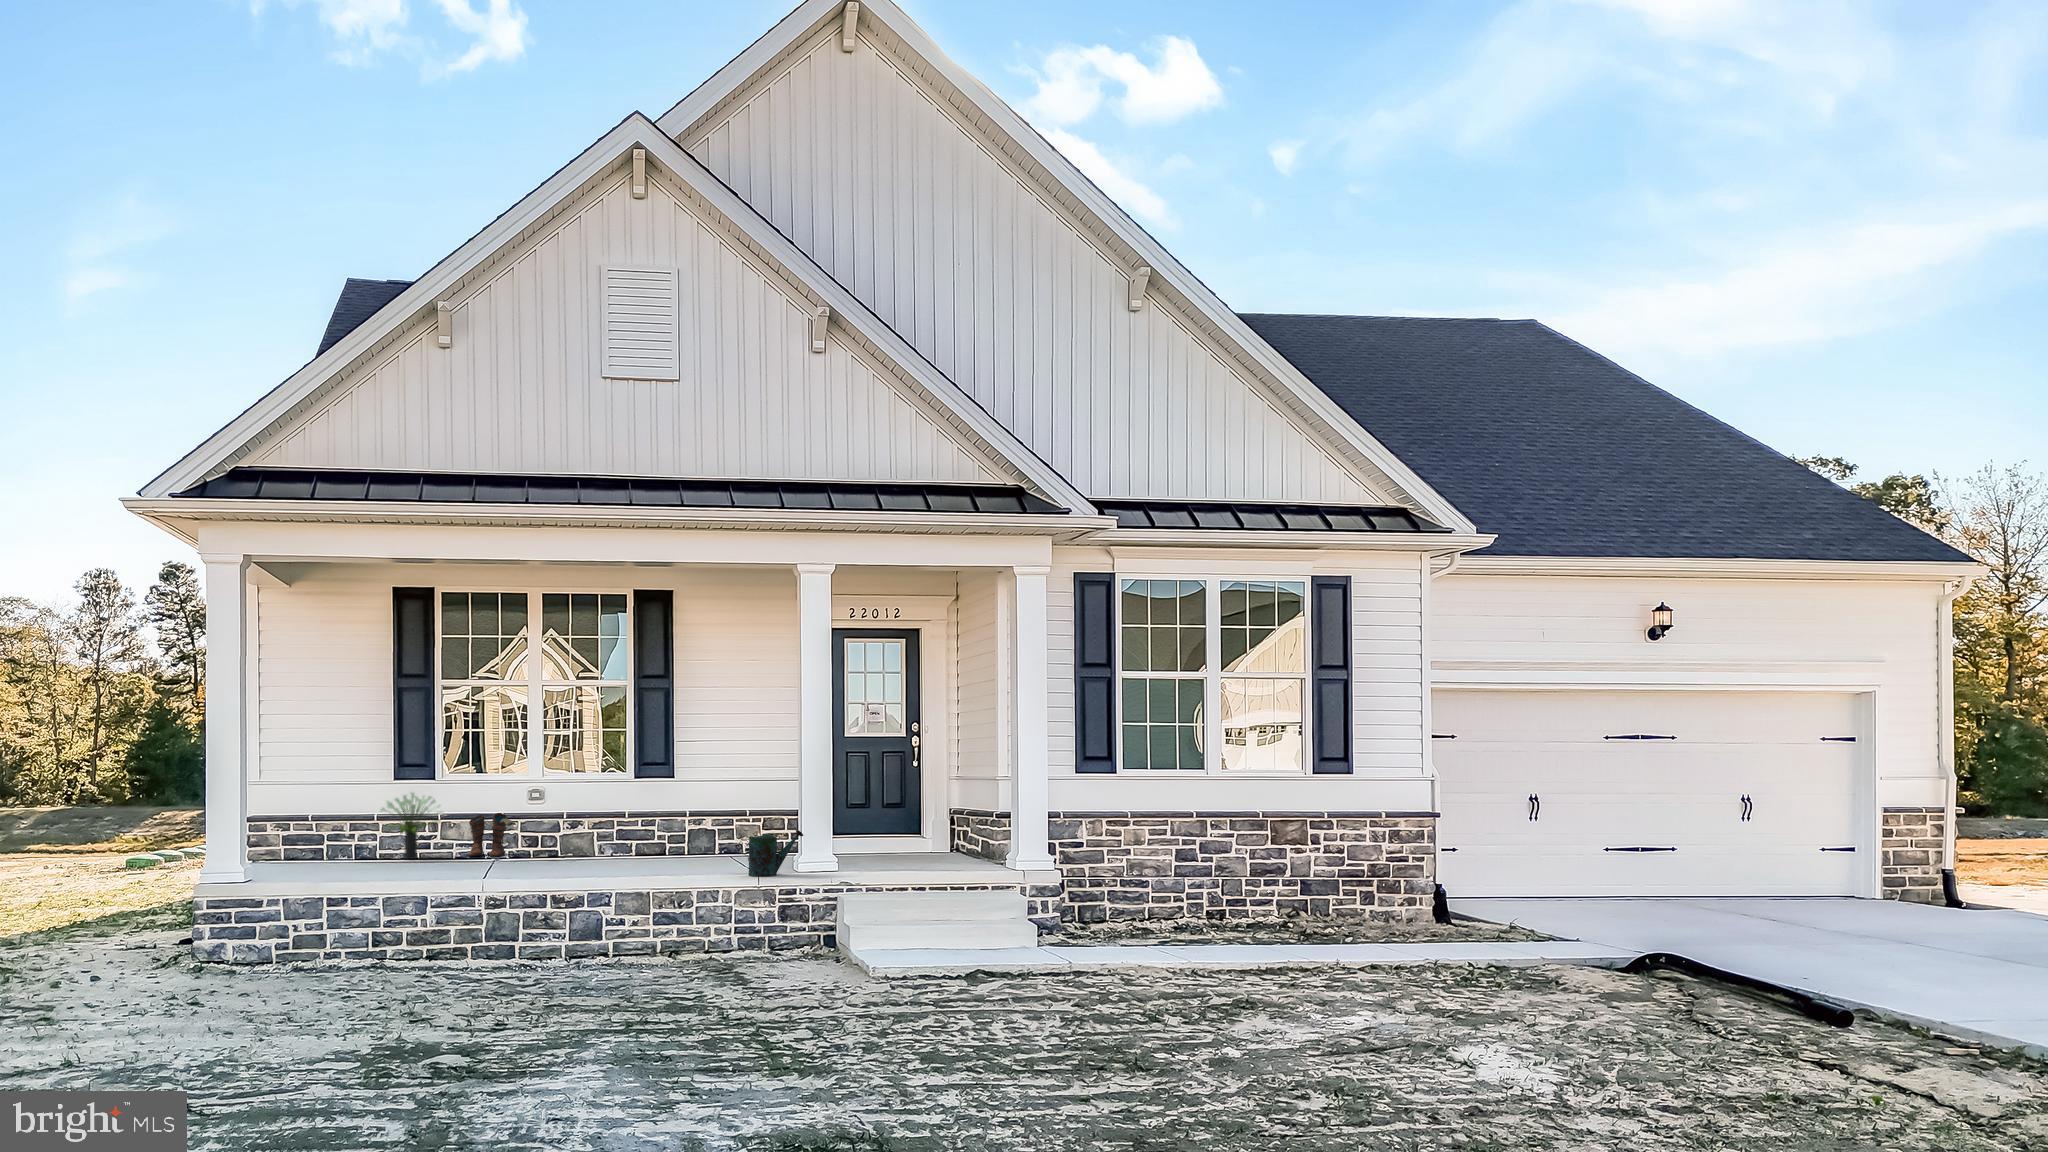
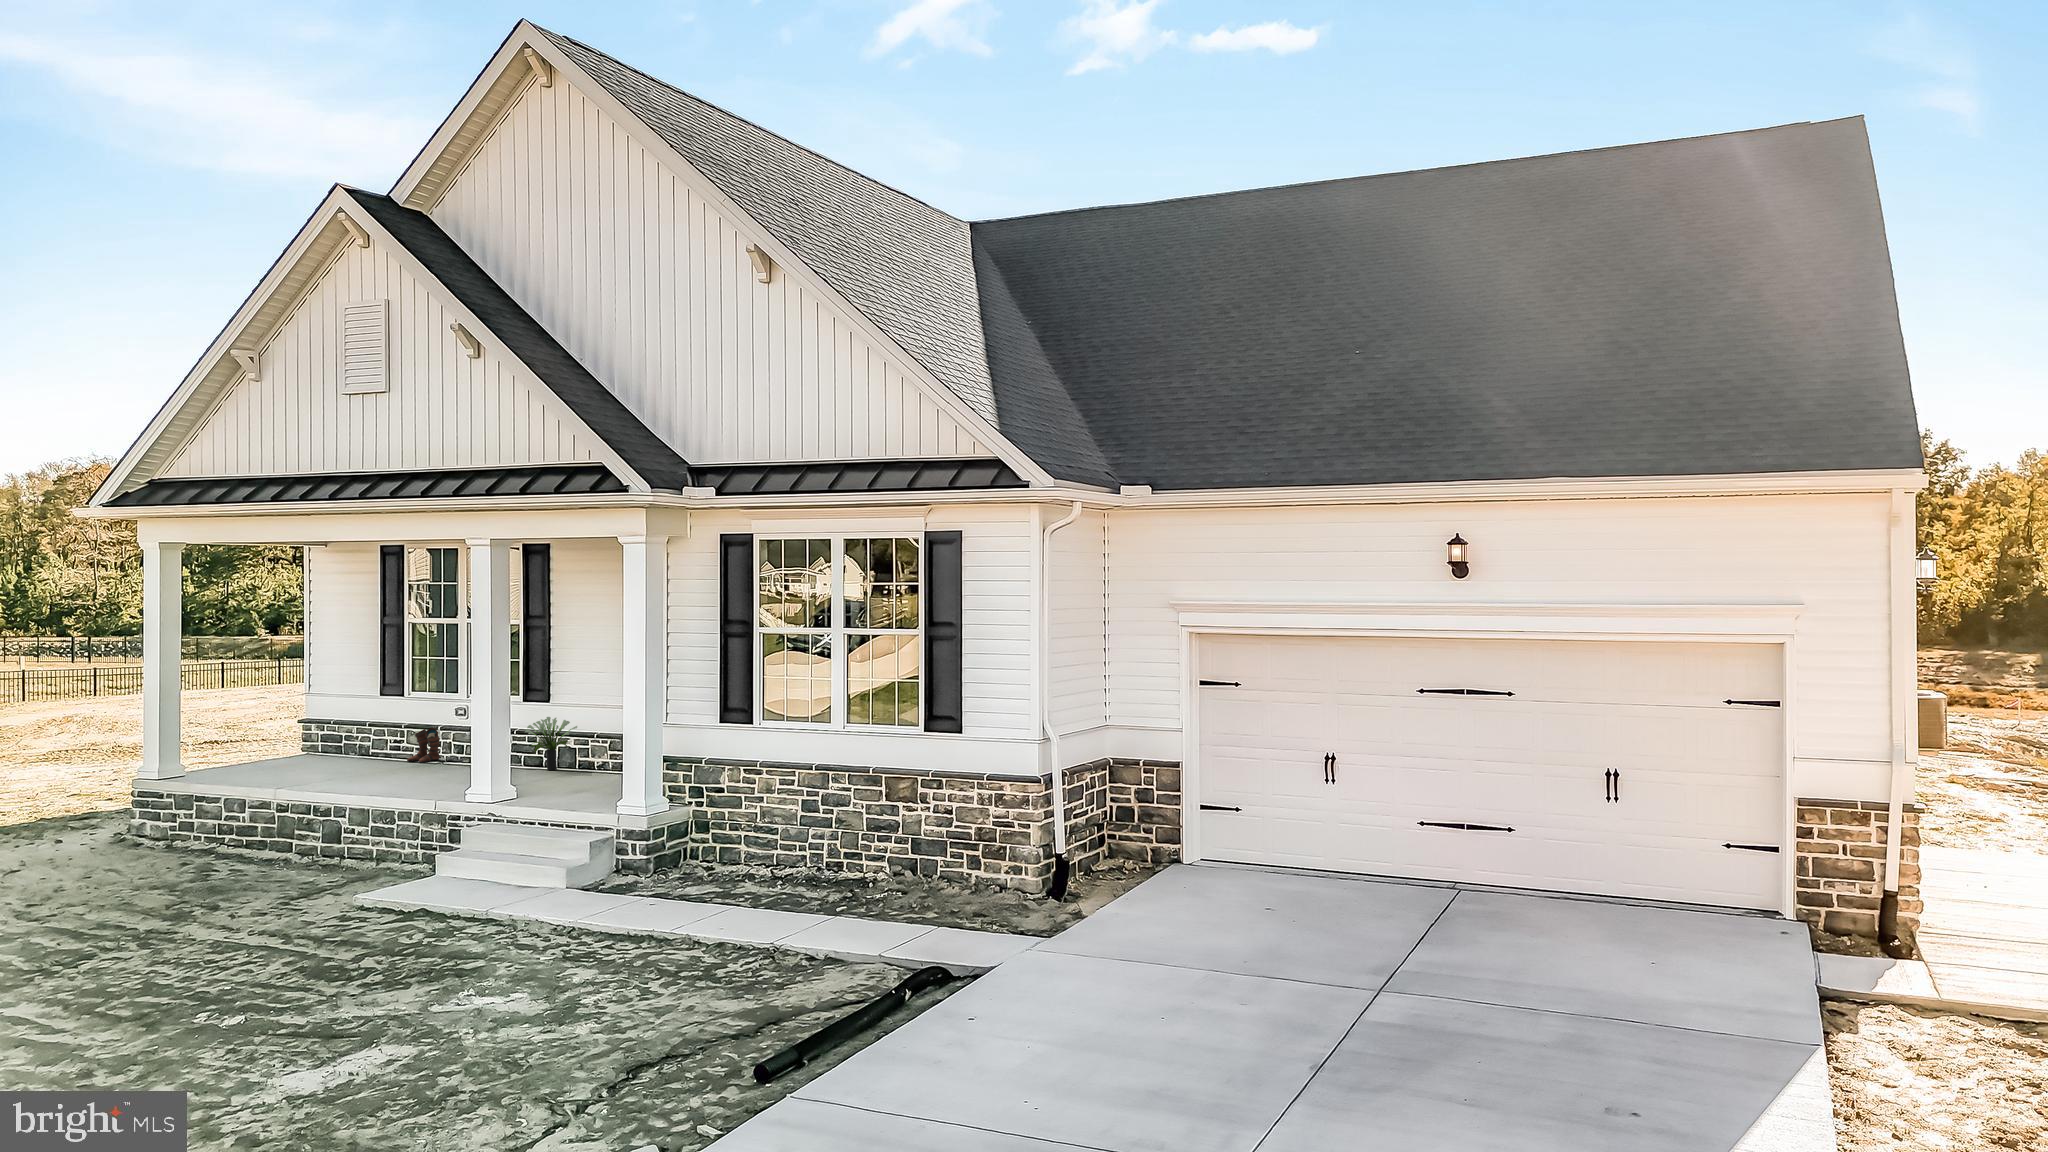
potted plant: present [380,792,443,859] -> present [525,717,577,770]
watering can: present [738,830,804,877] -> none [424,765,468,803]

